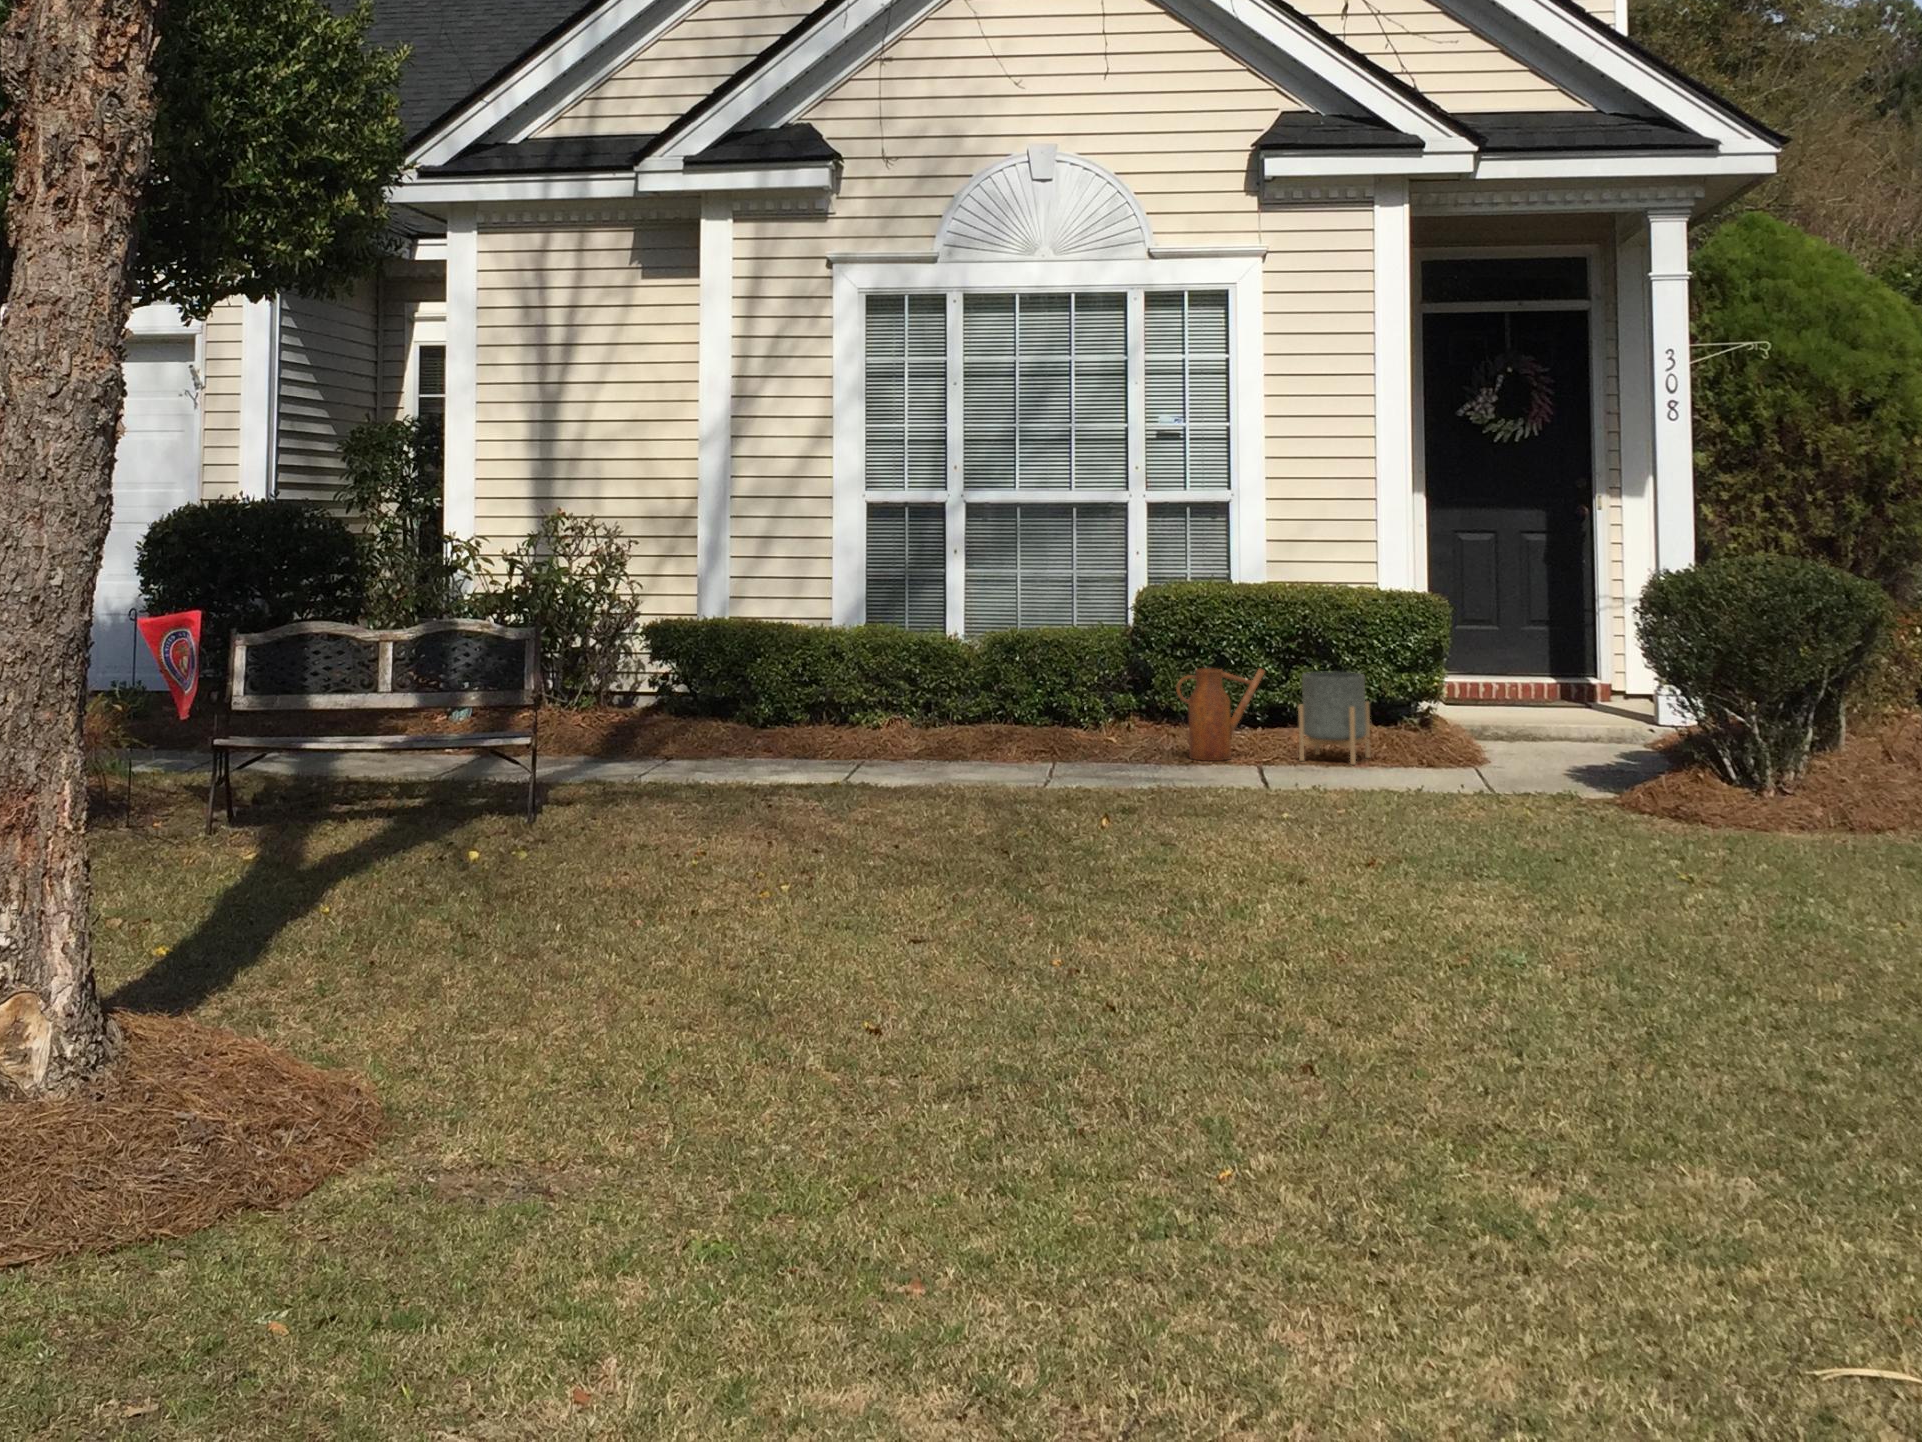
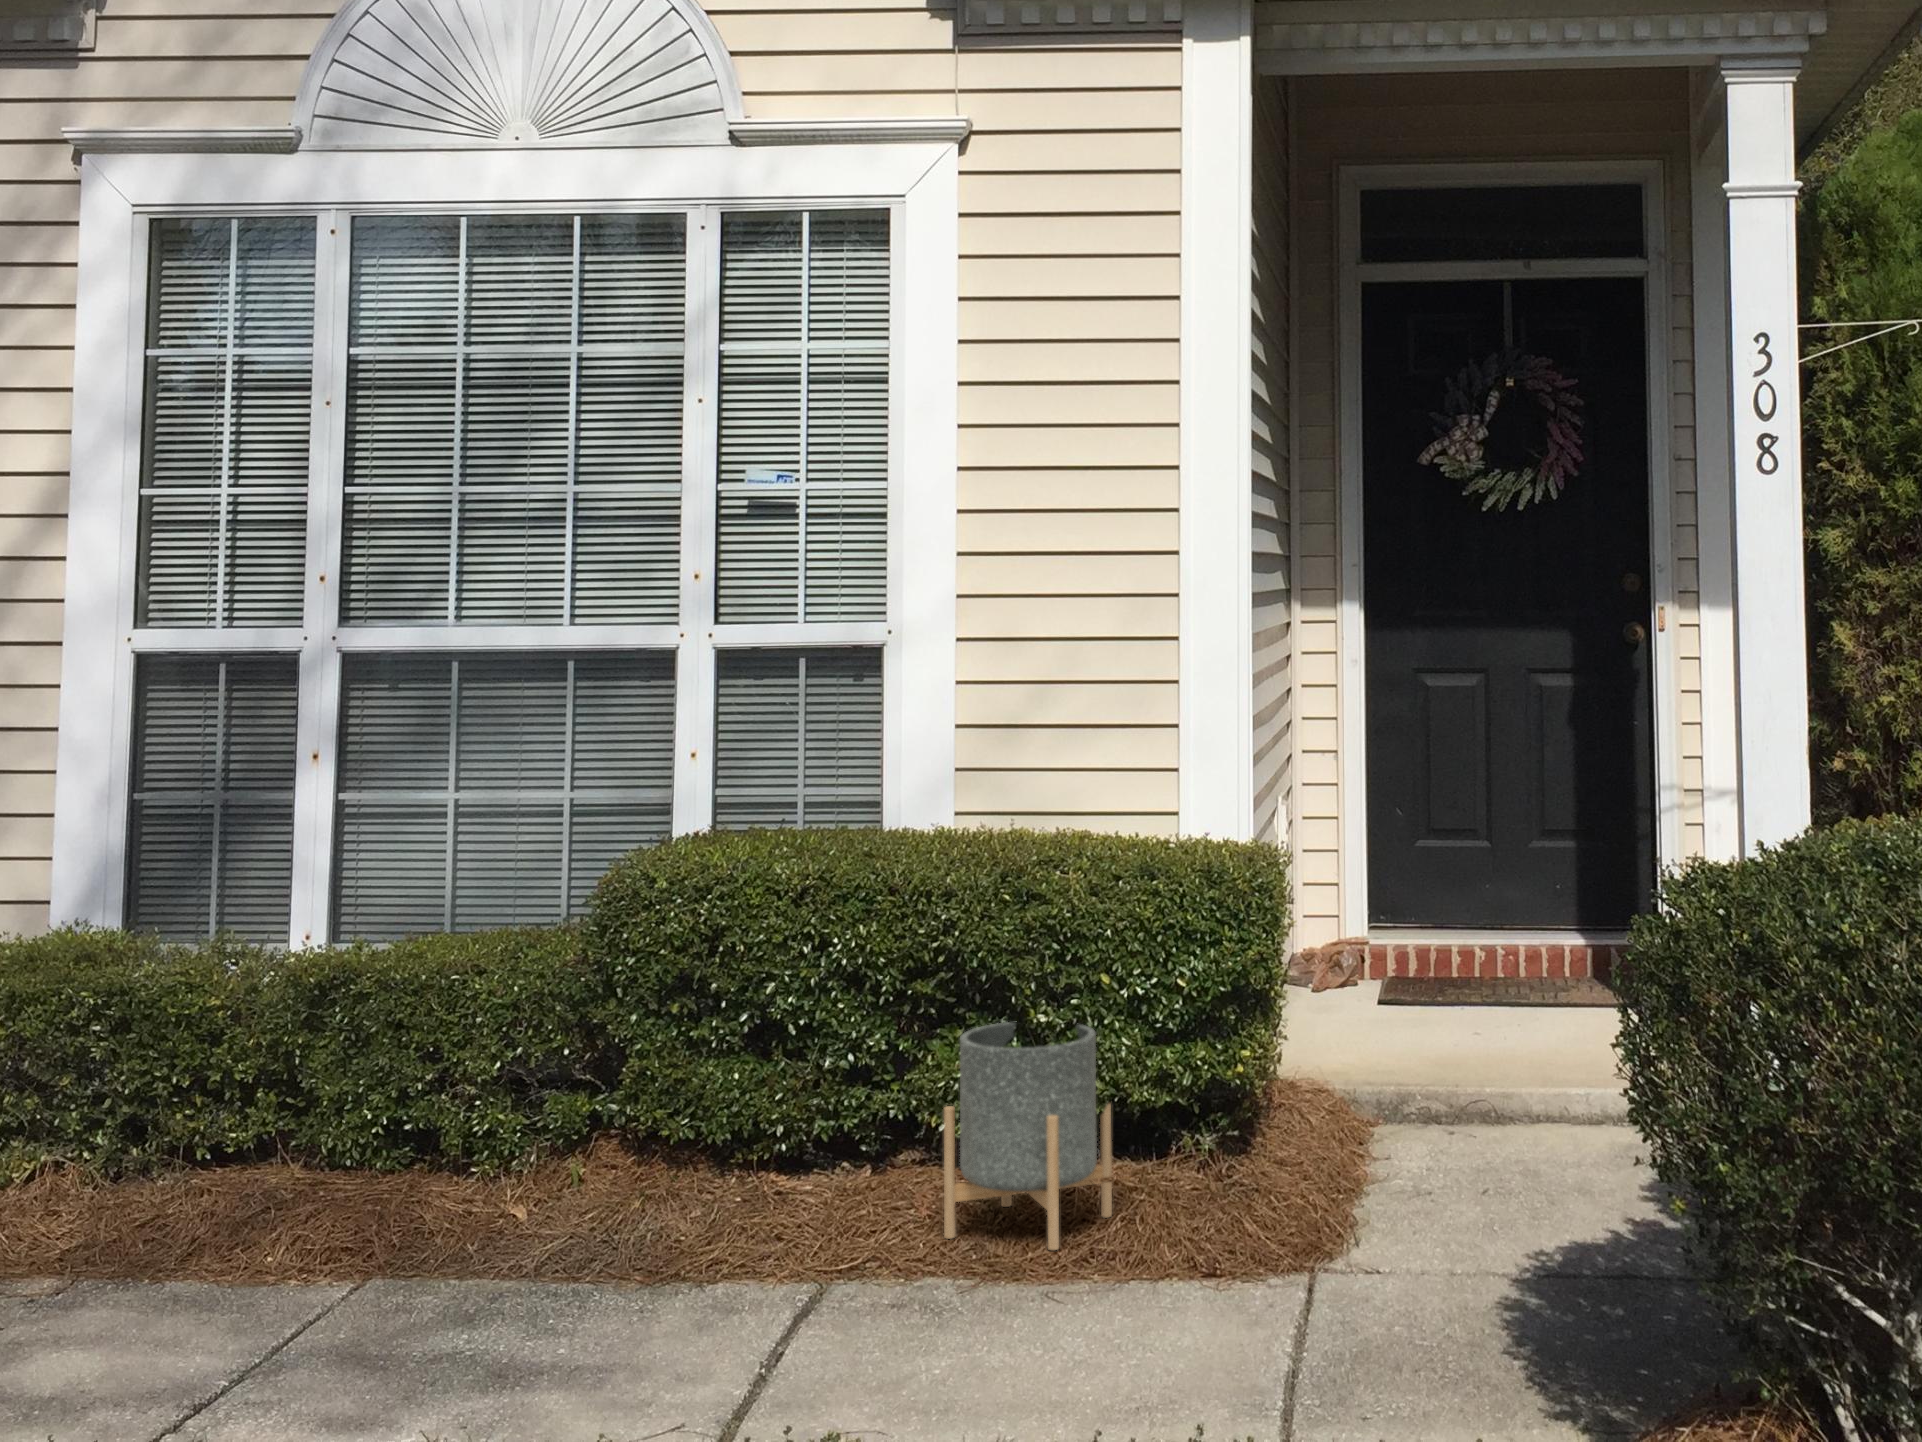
watering can: present [1176,668,1265,761] -> none [681,1022,881,1245]

